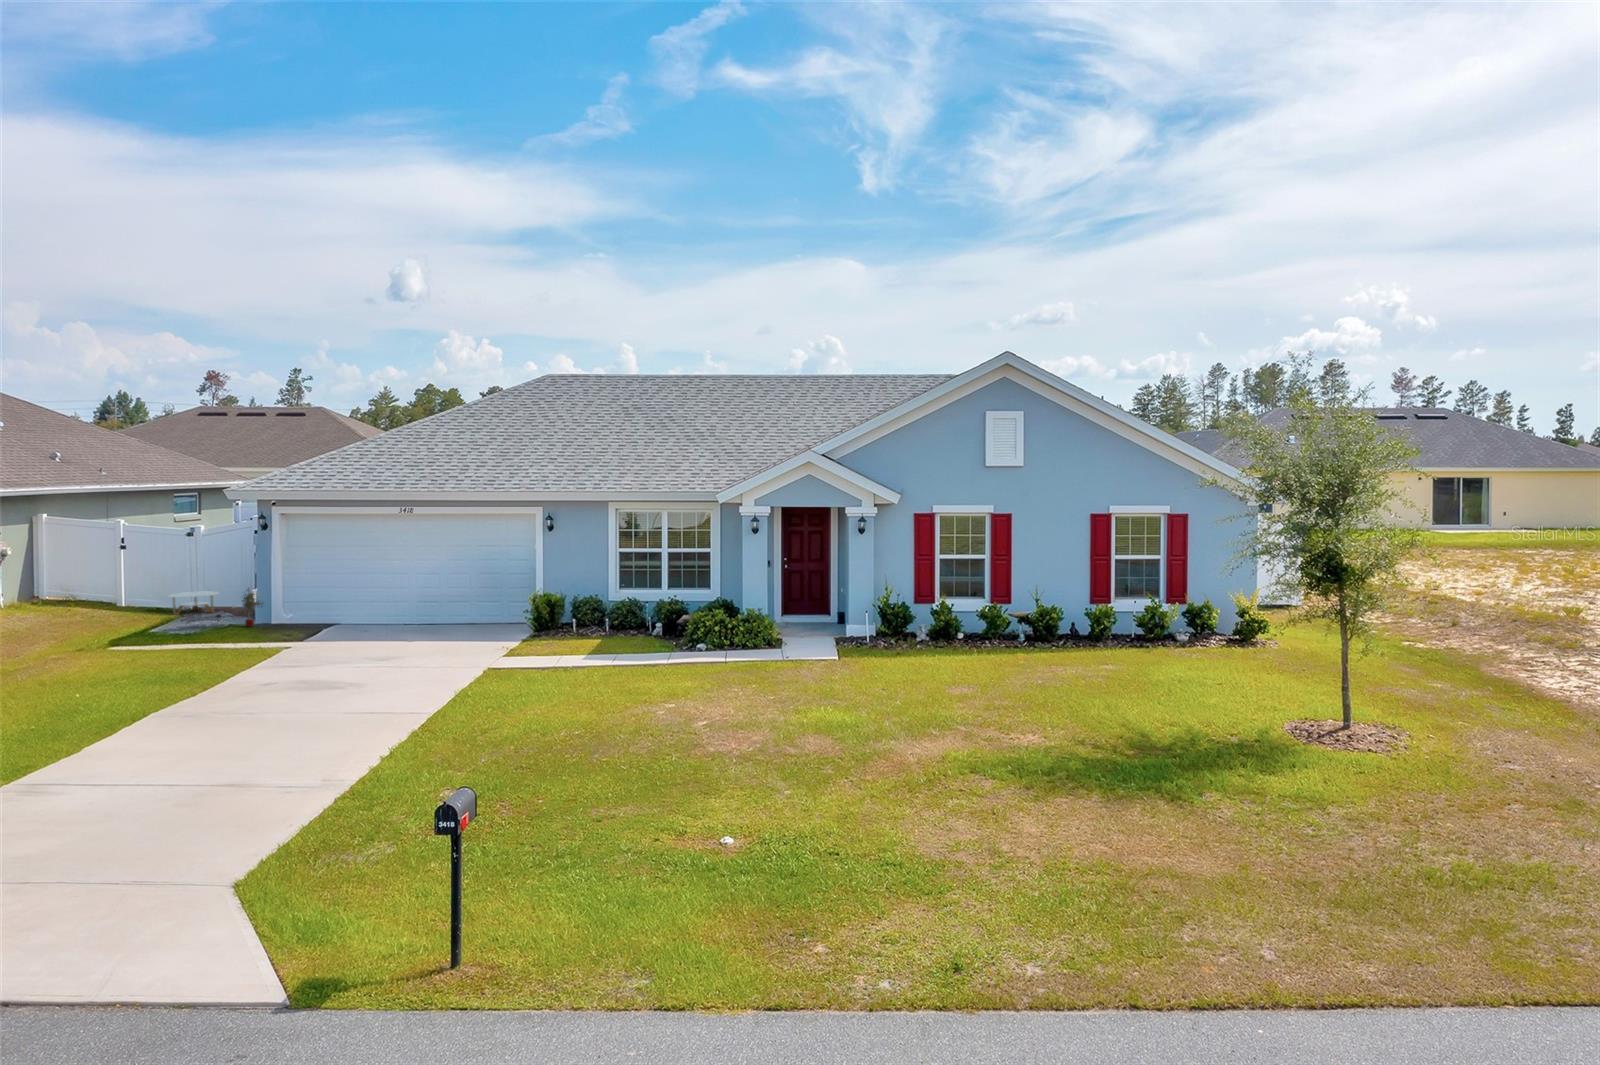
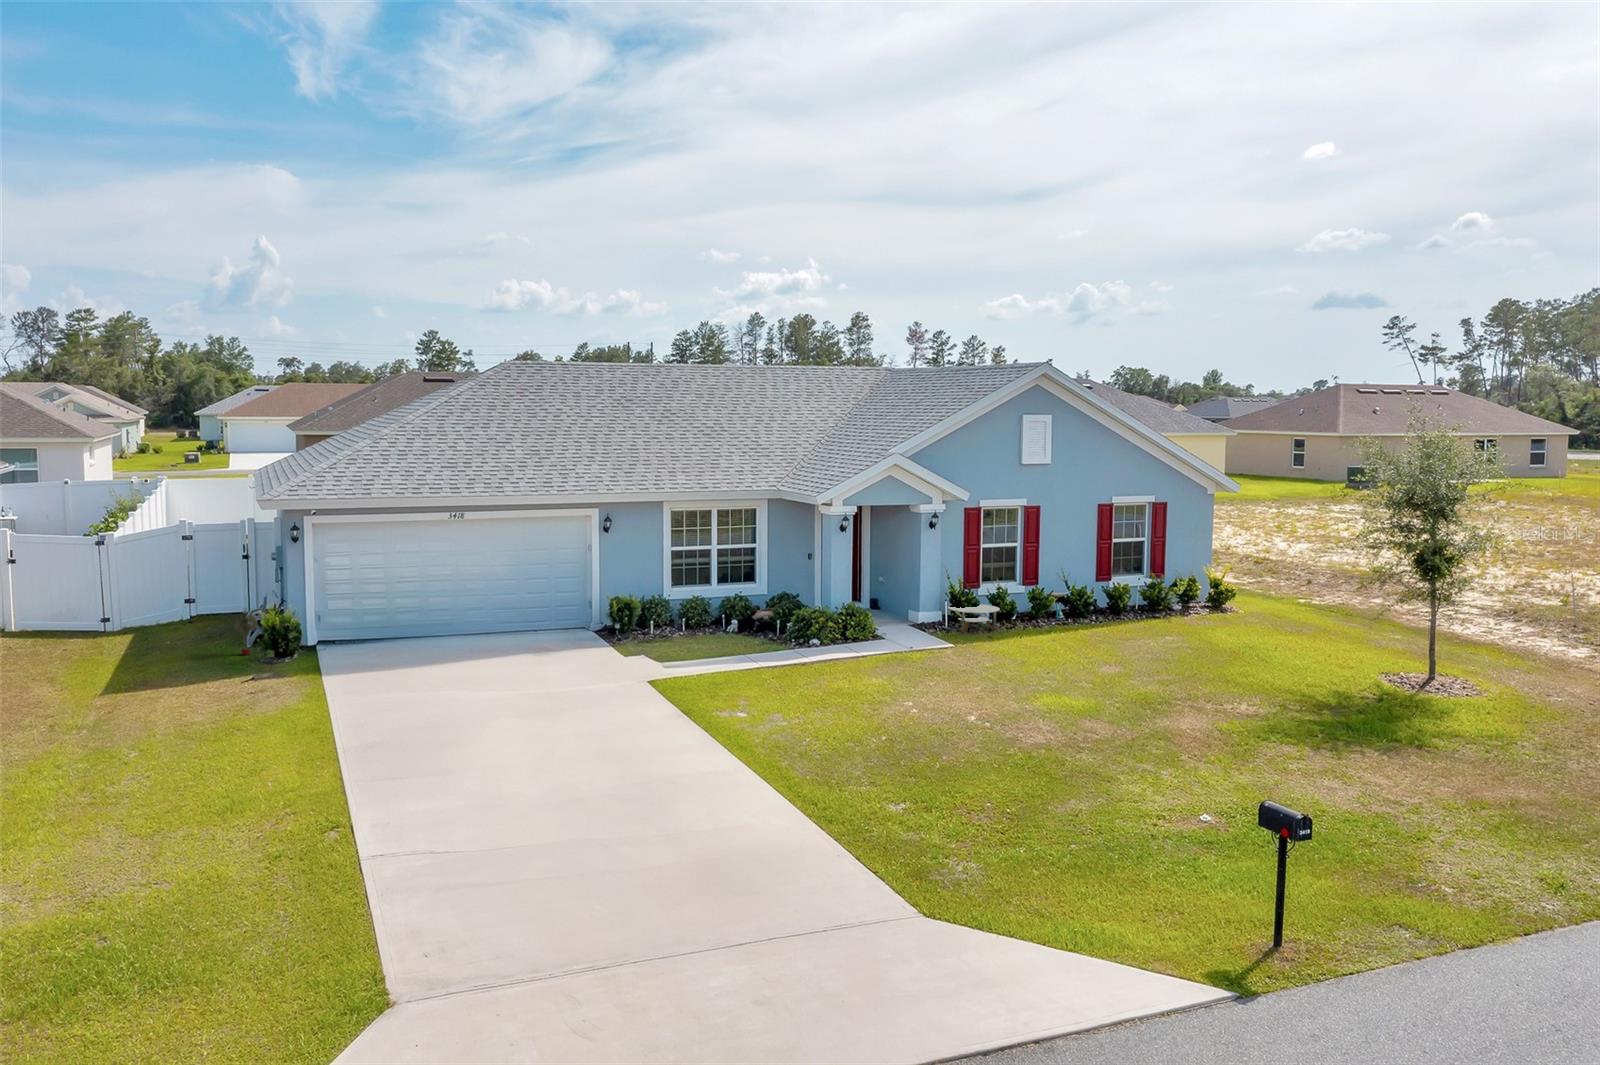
round table: present [168,591,219,615] -> present [948,604,1000,632]

